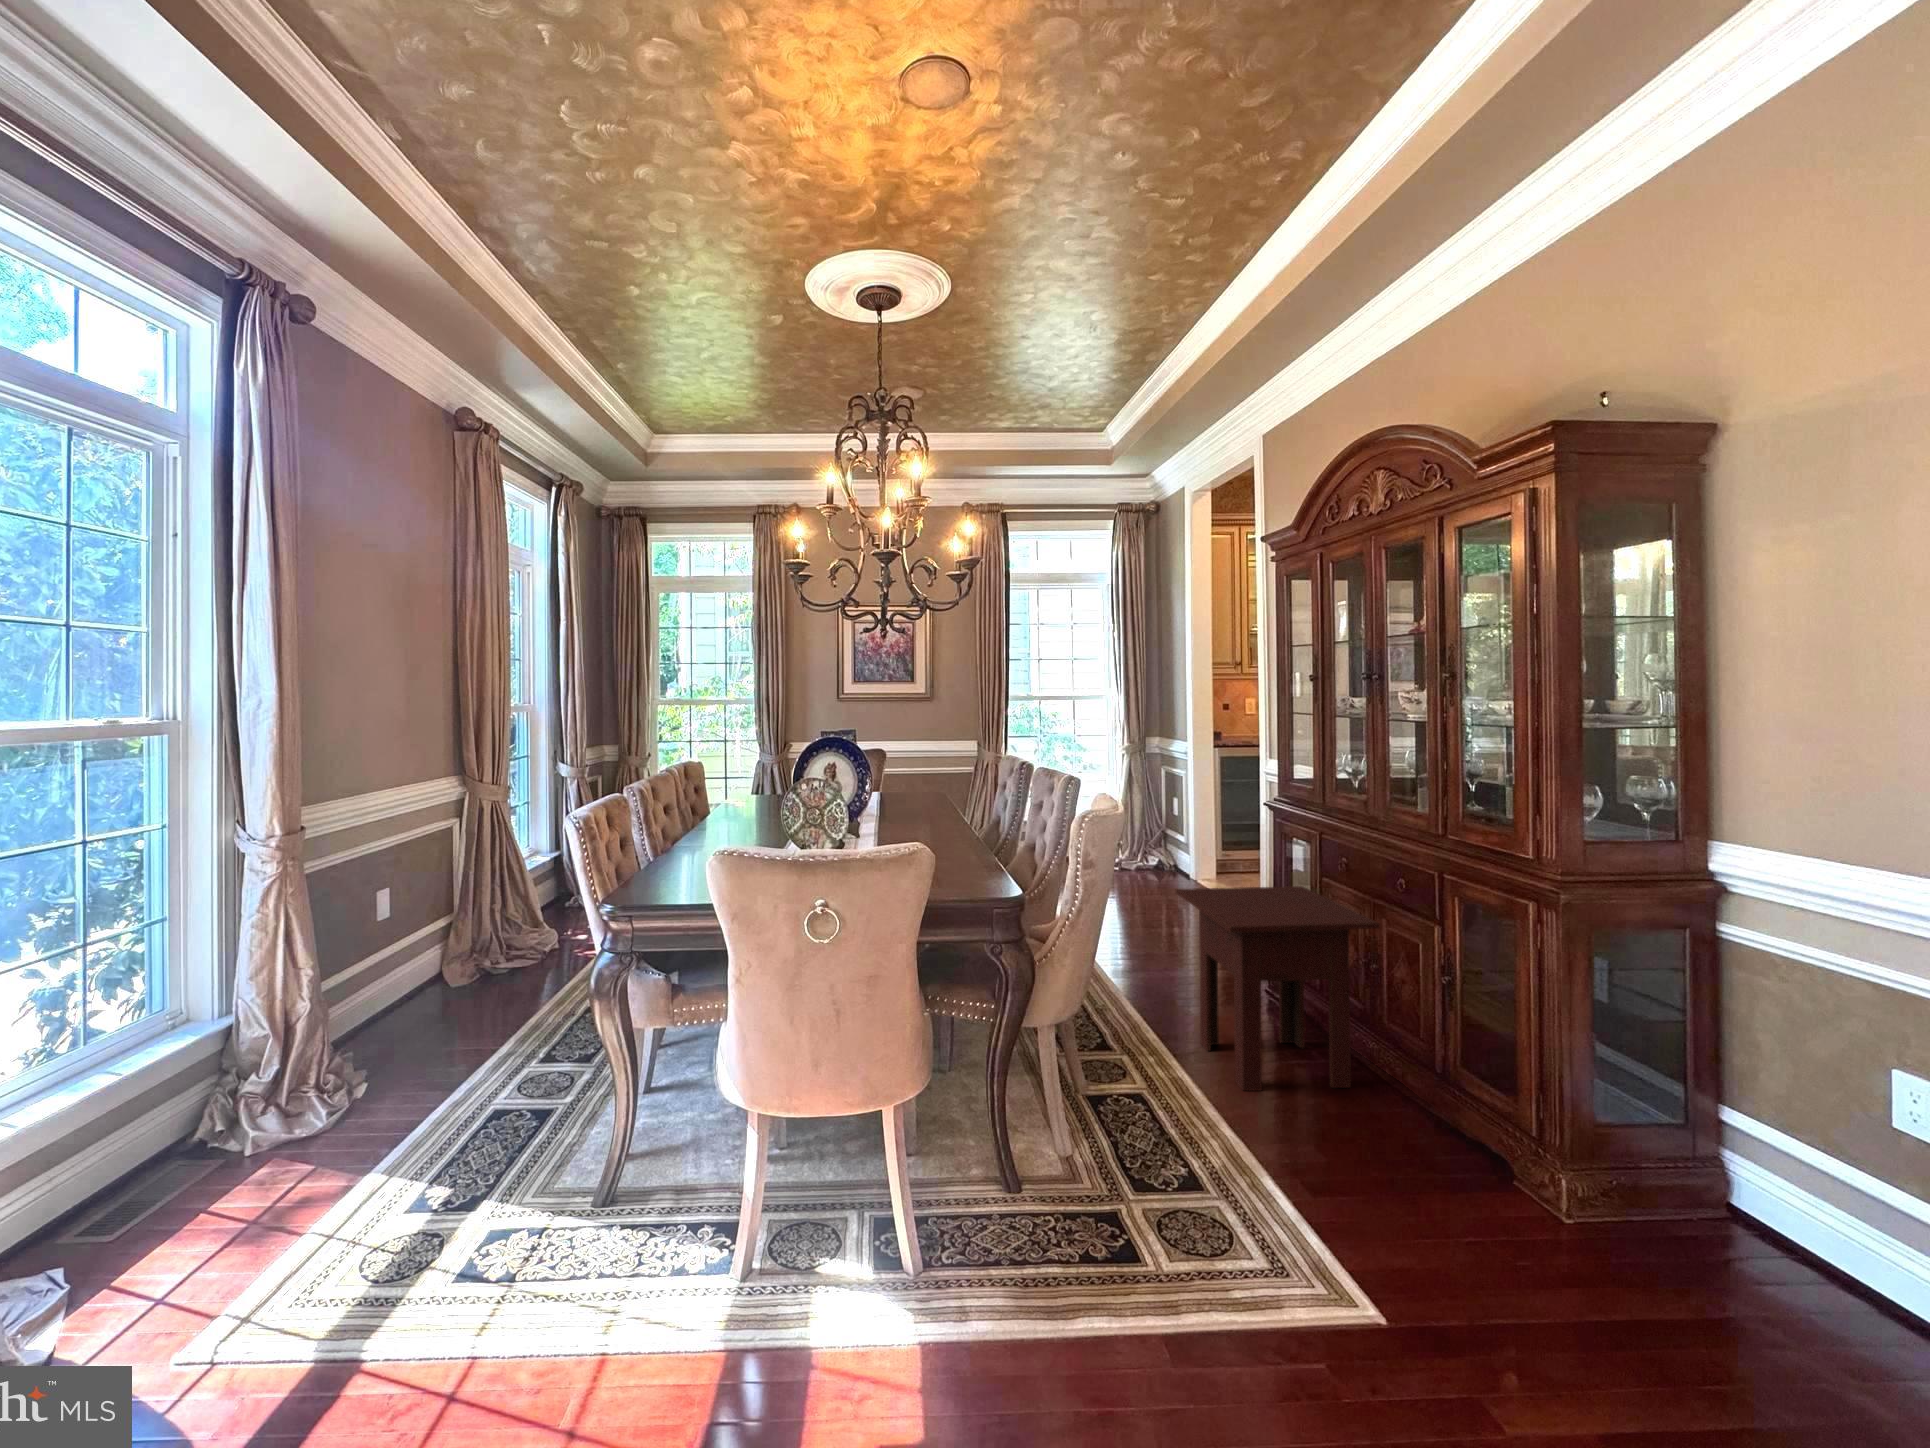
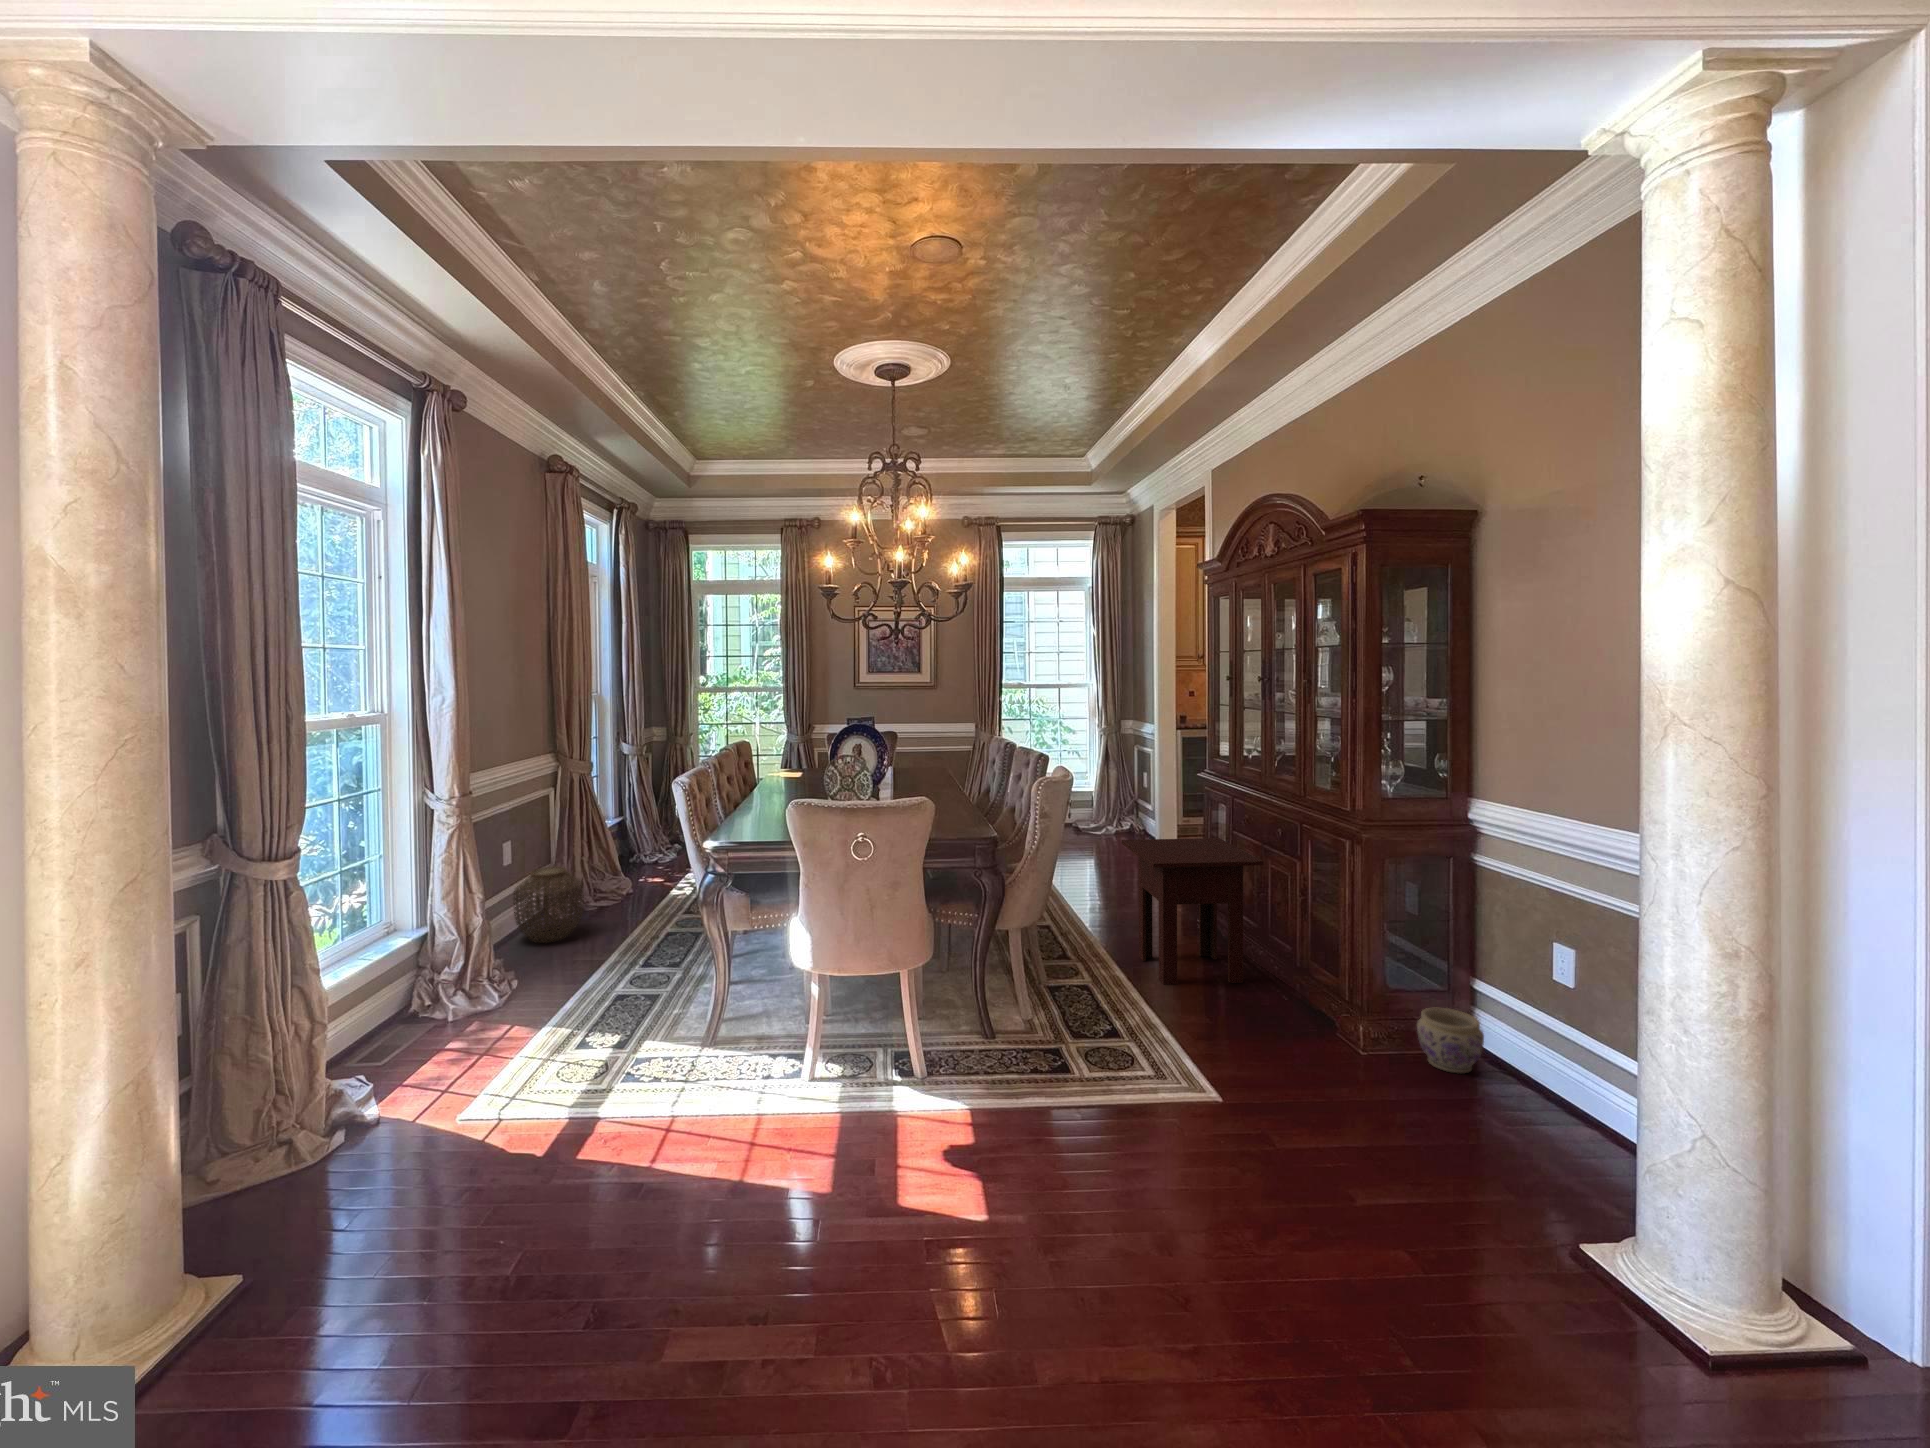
woven basket: none [389,920,484,1021] -> present [514,866,584,942]
planter: none [1650,1154,1769,1266] -> present [1417,1007,1484,1074]

